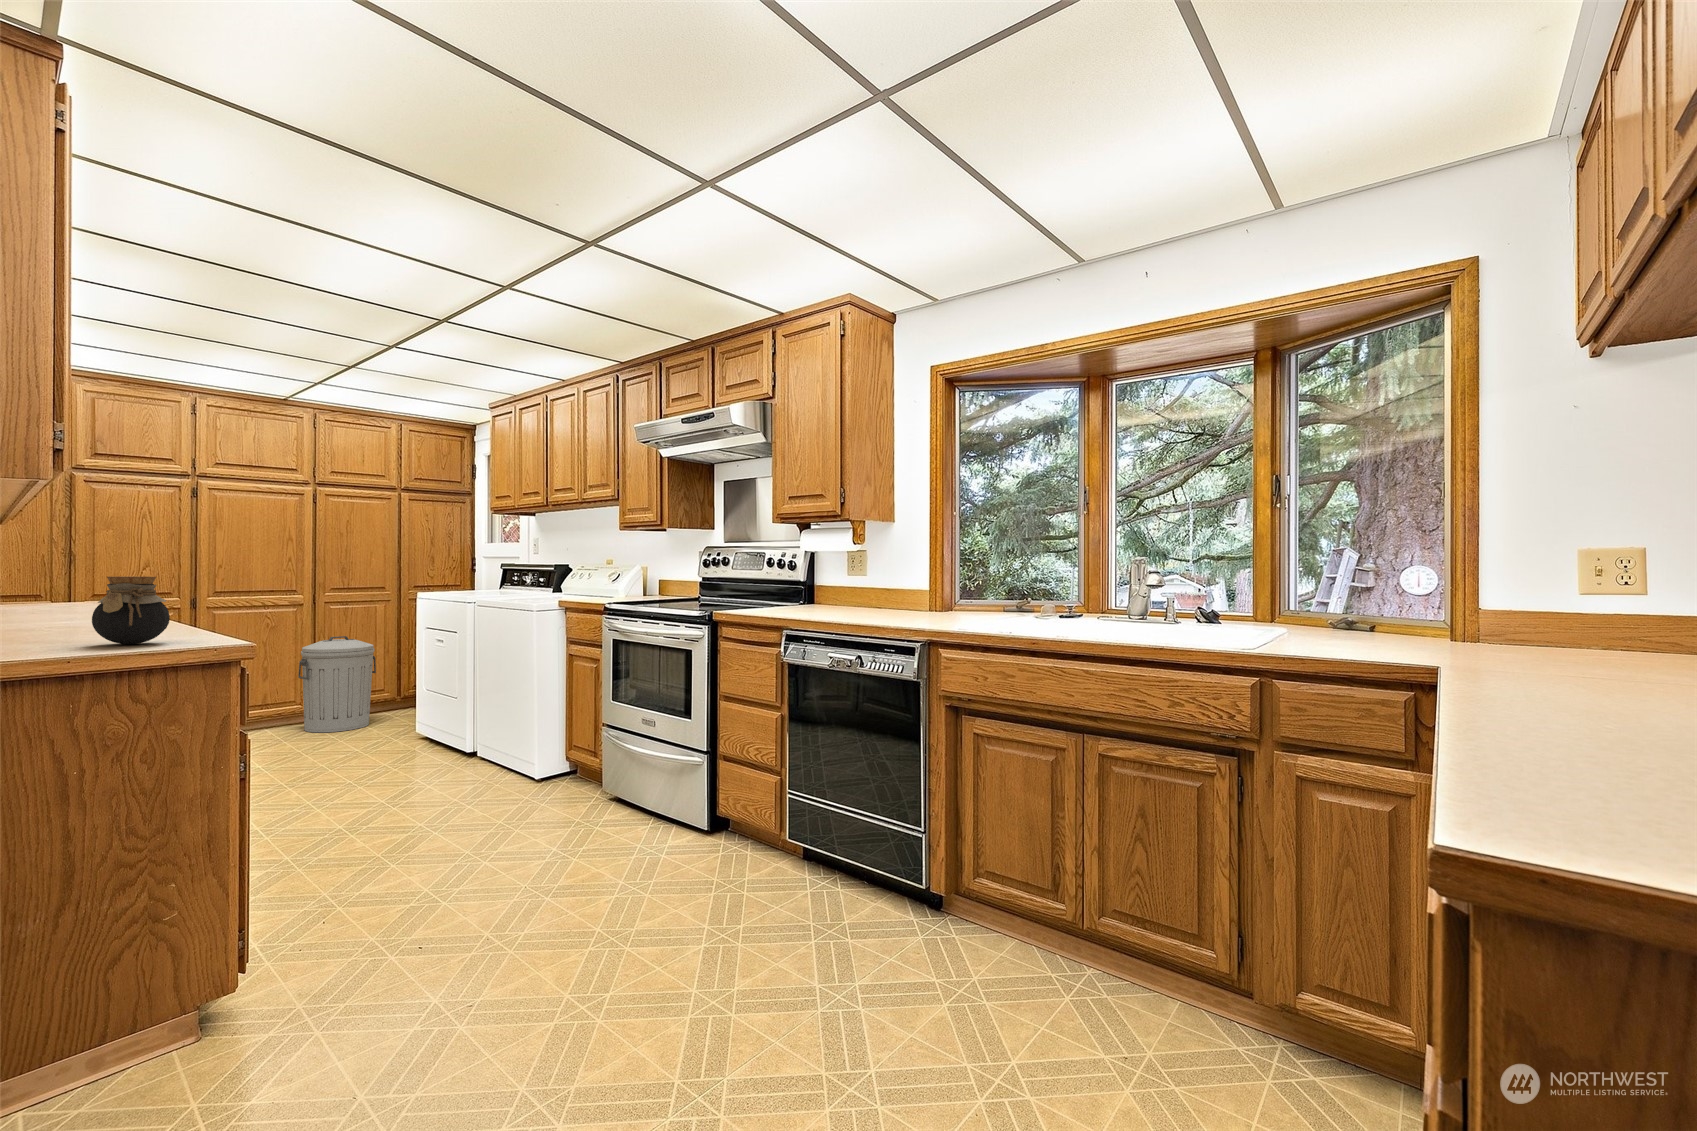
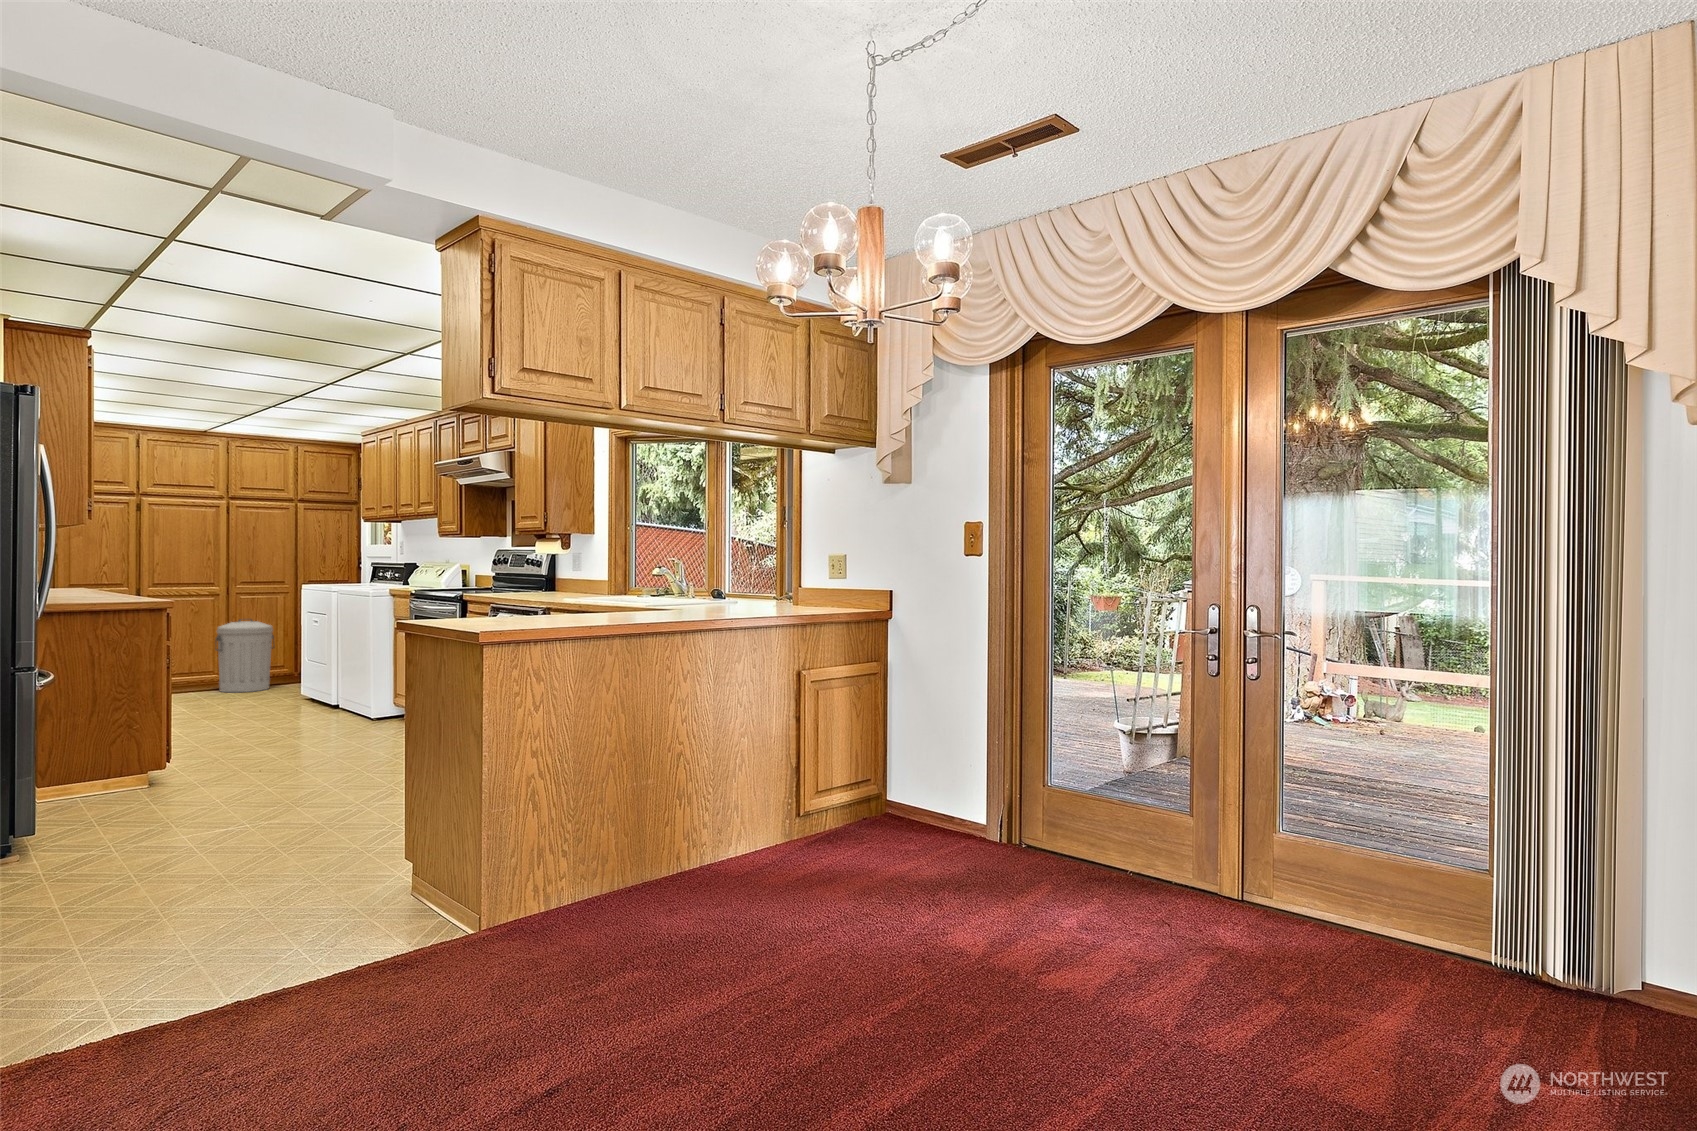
jar: present [92,576,170,644] -> none [89,573,123,604]

